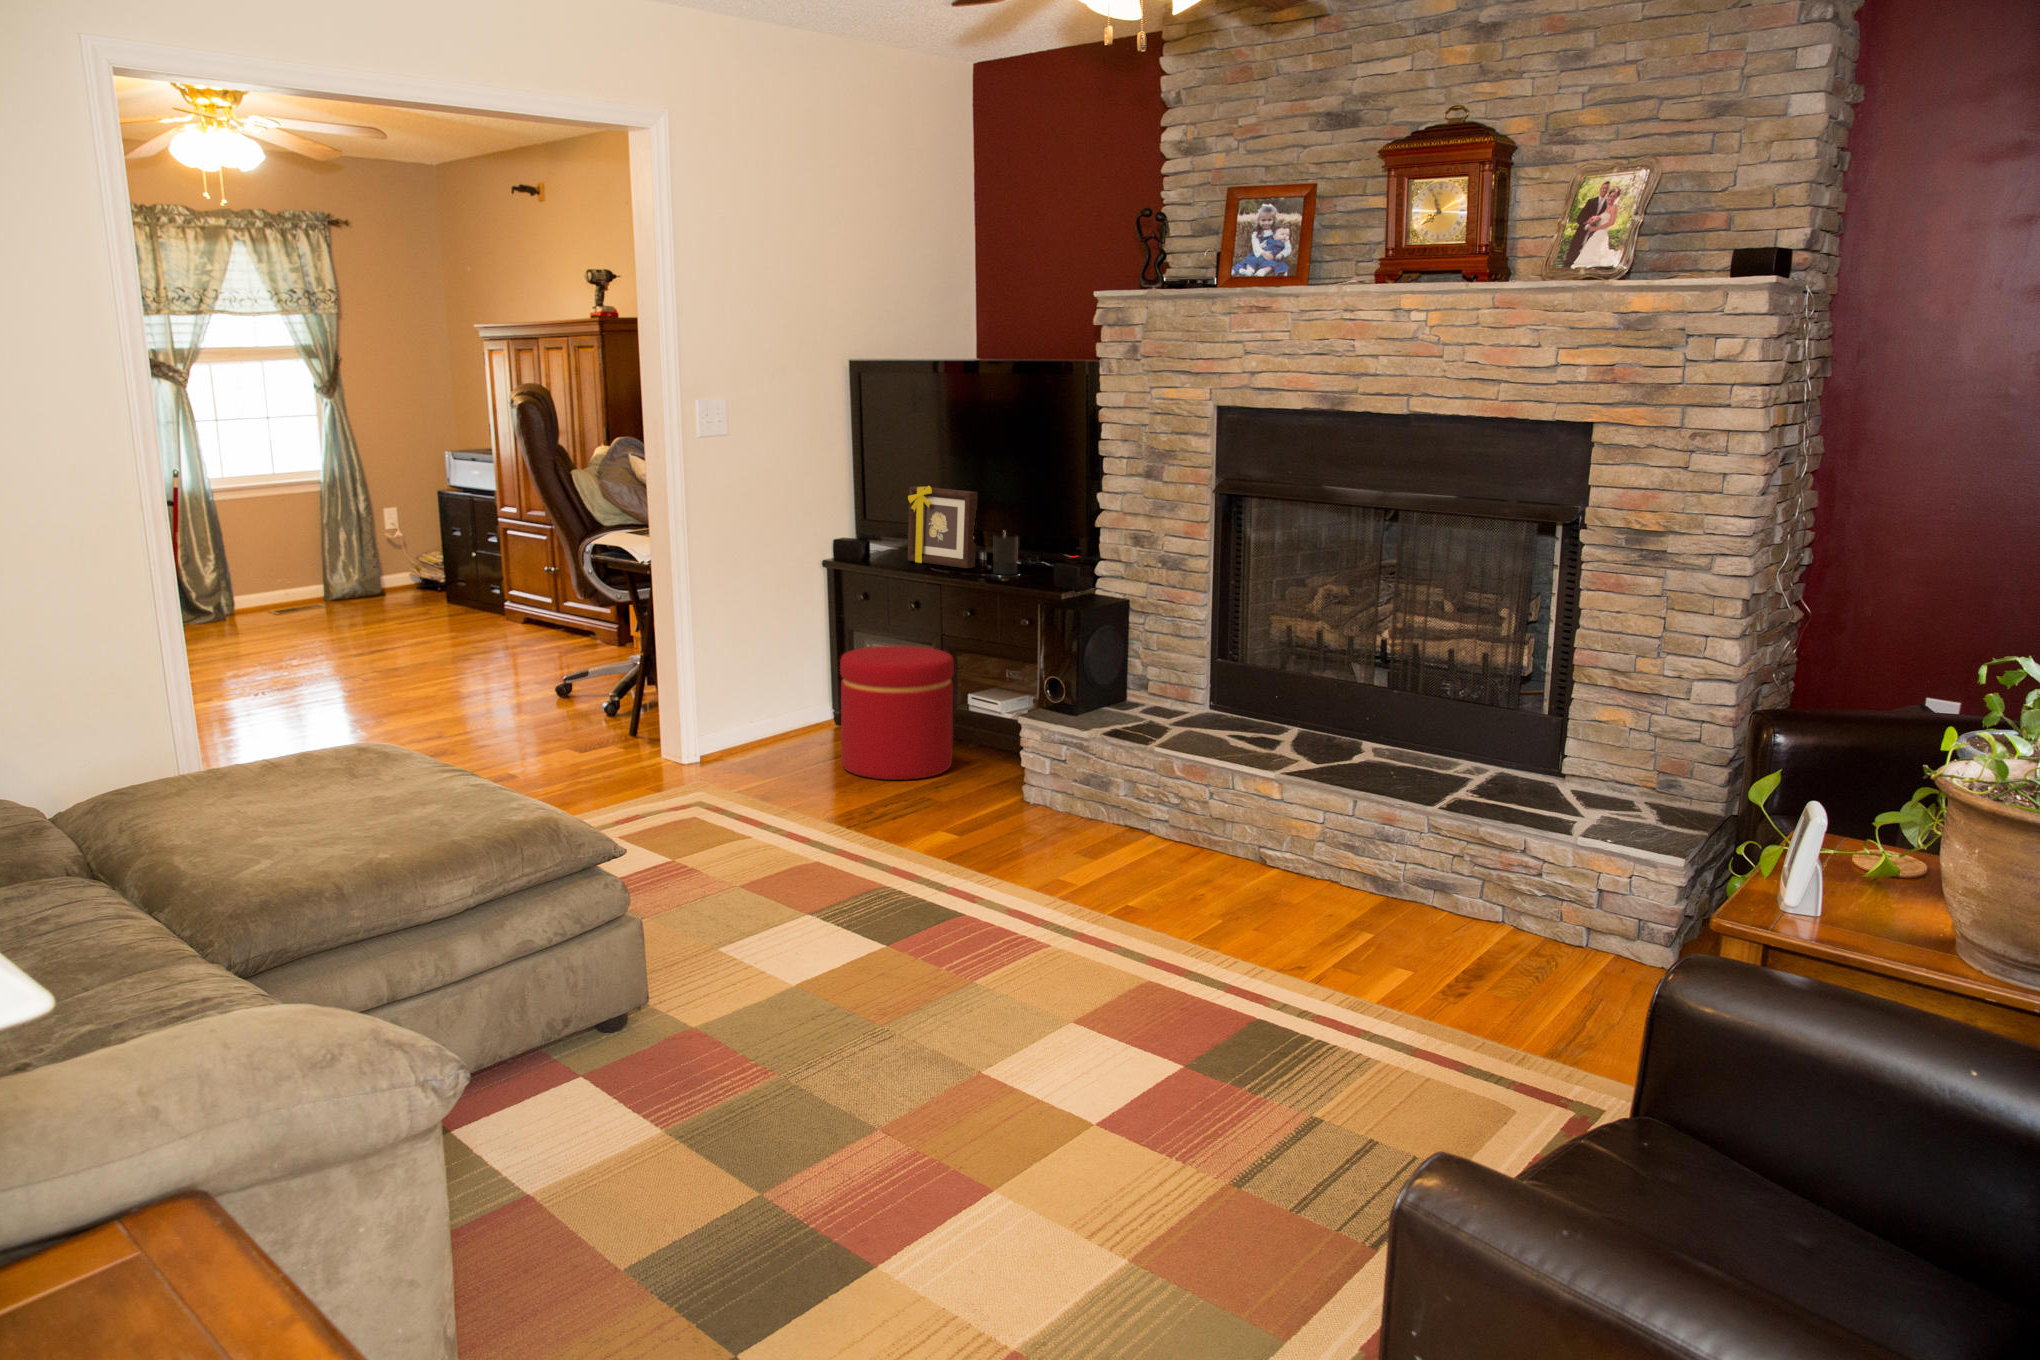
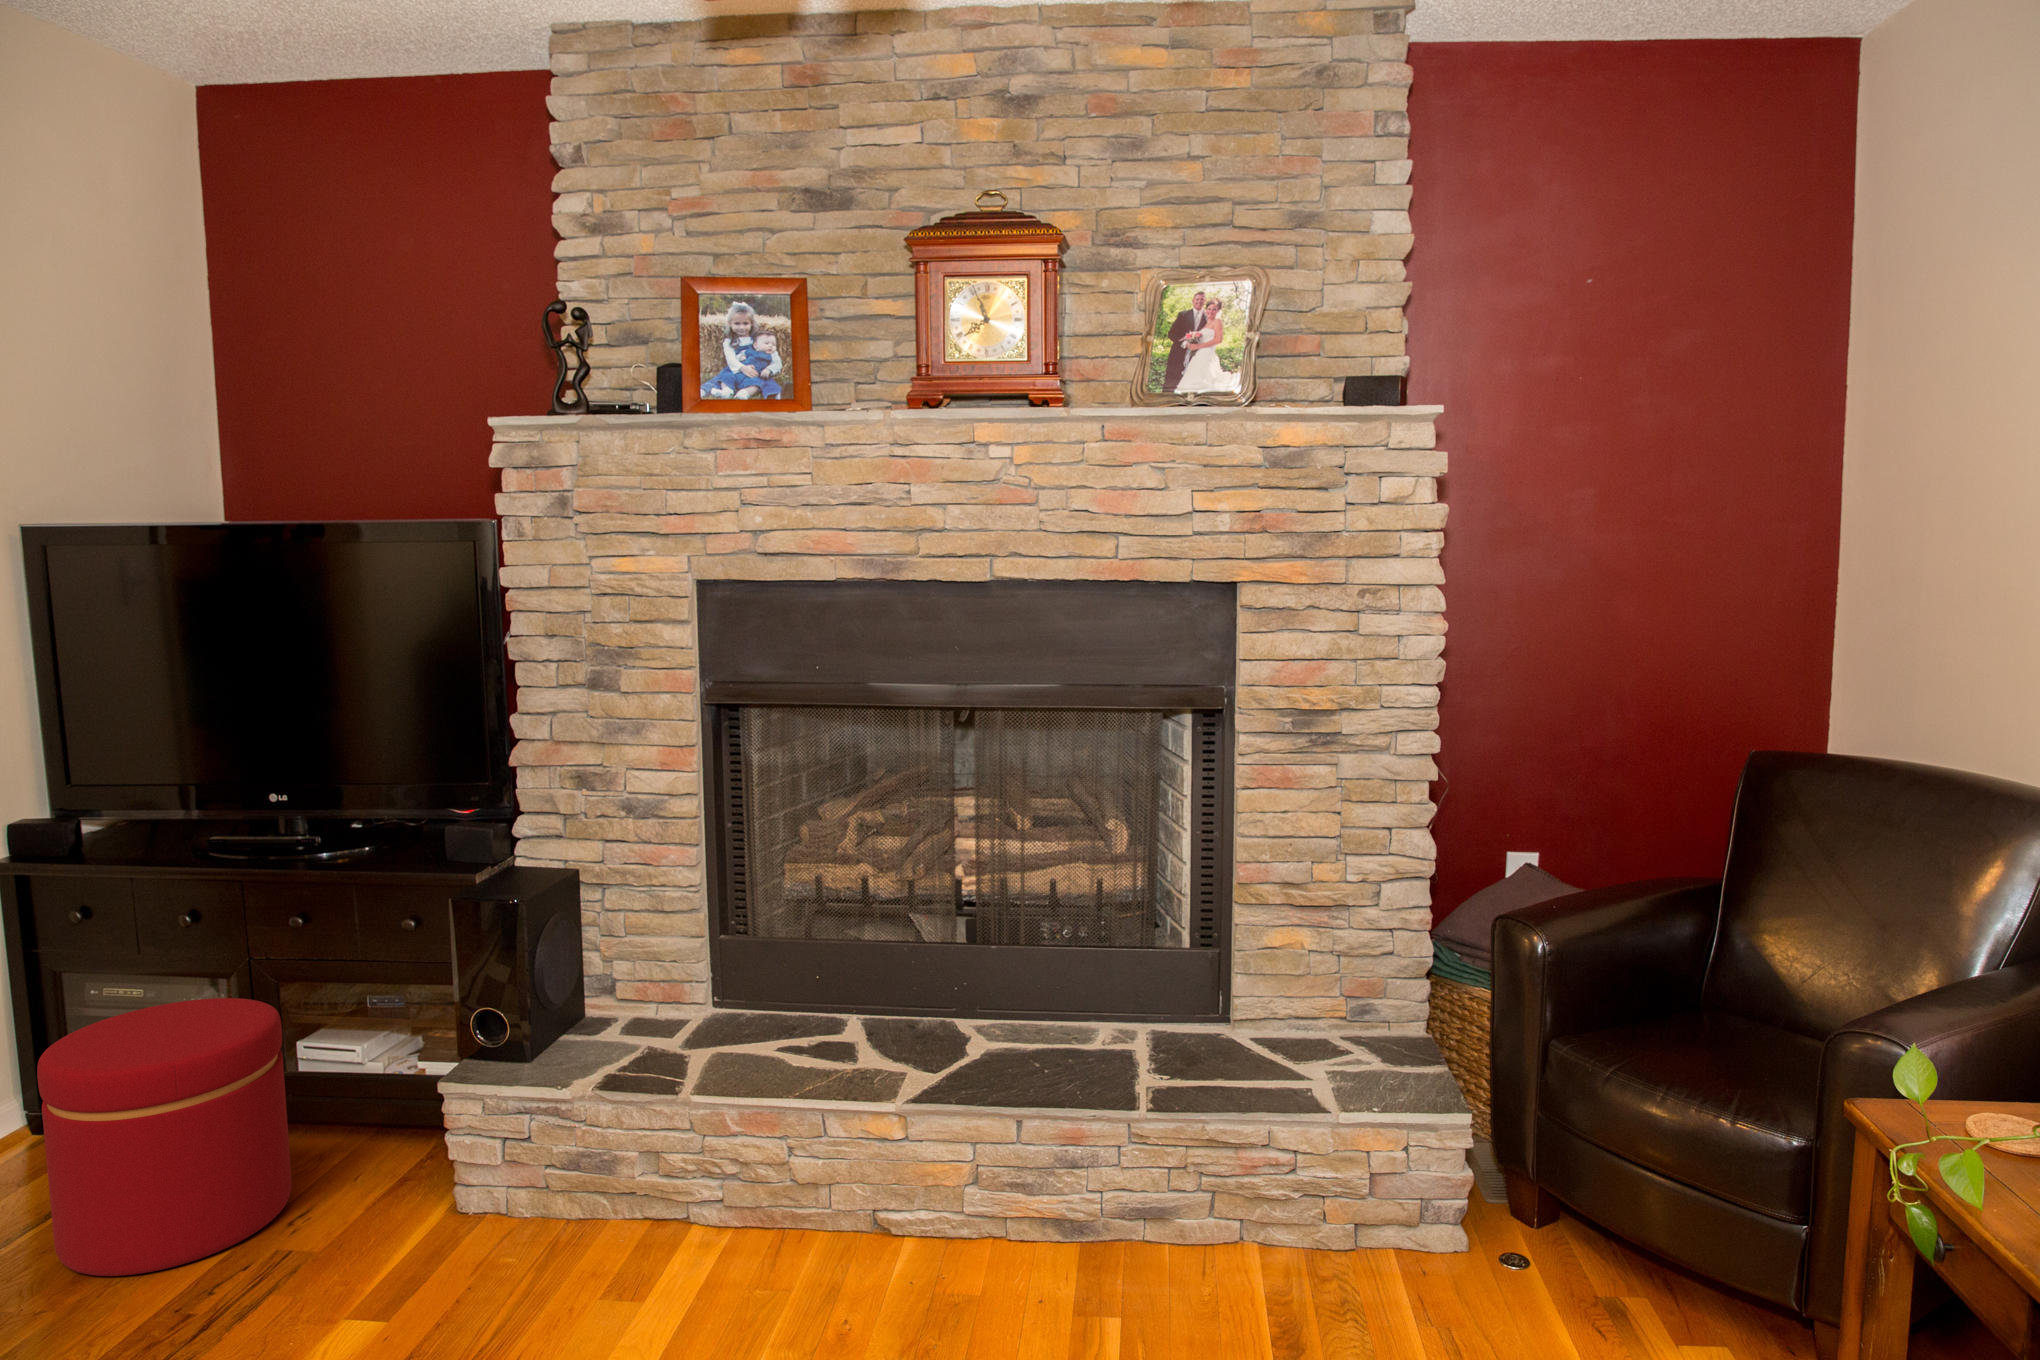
picture frame: present [908,486,977,568] -> none [141,724,285,850]
candle: present [993,531,1018,575] -> none [322,782,369,853]

